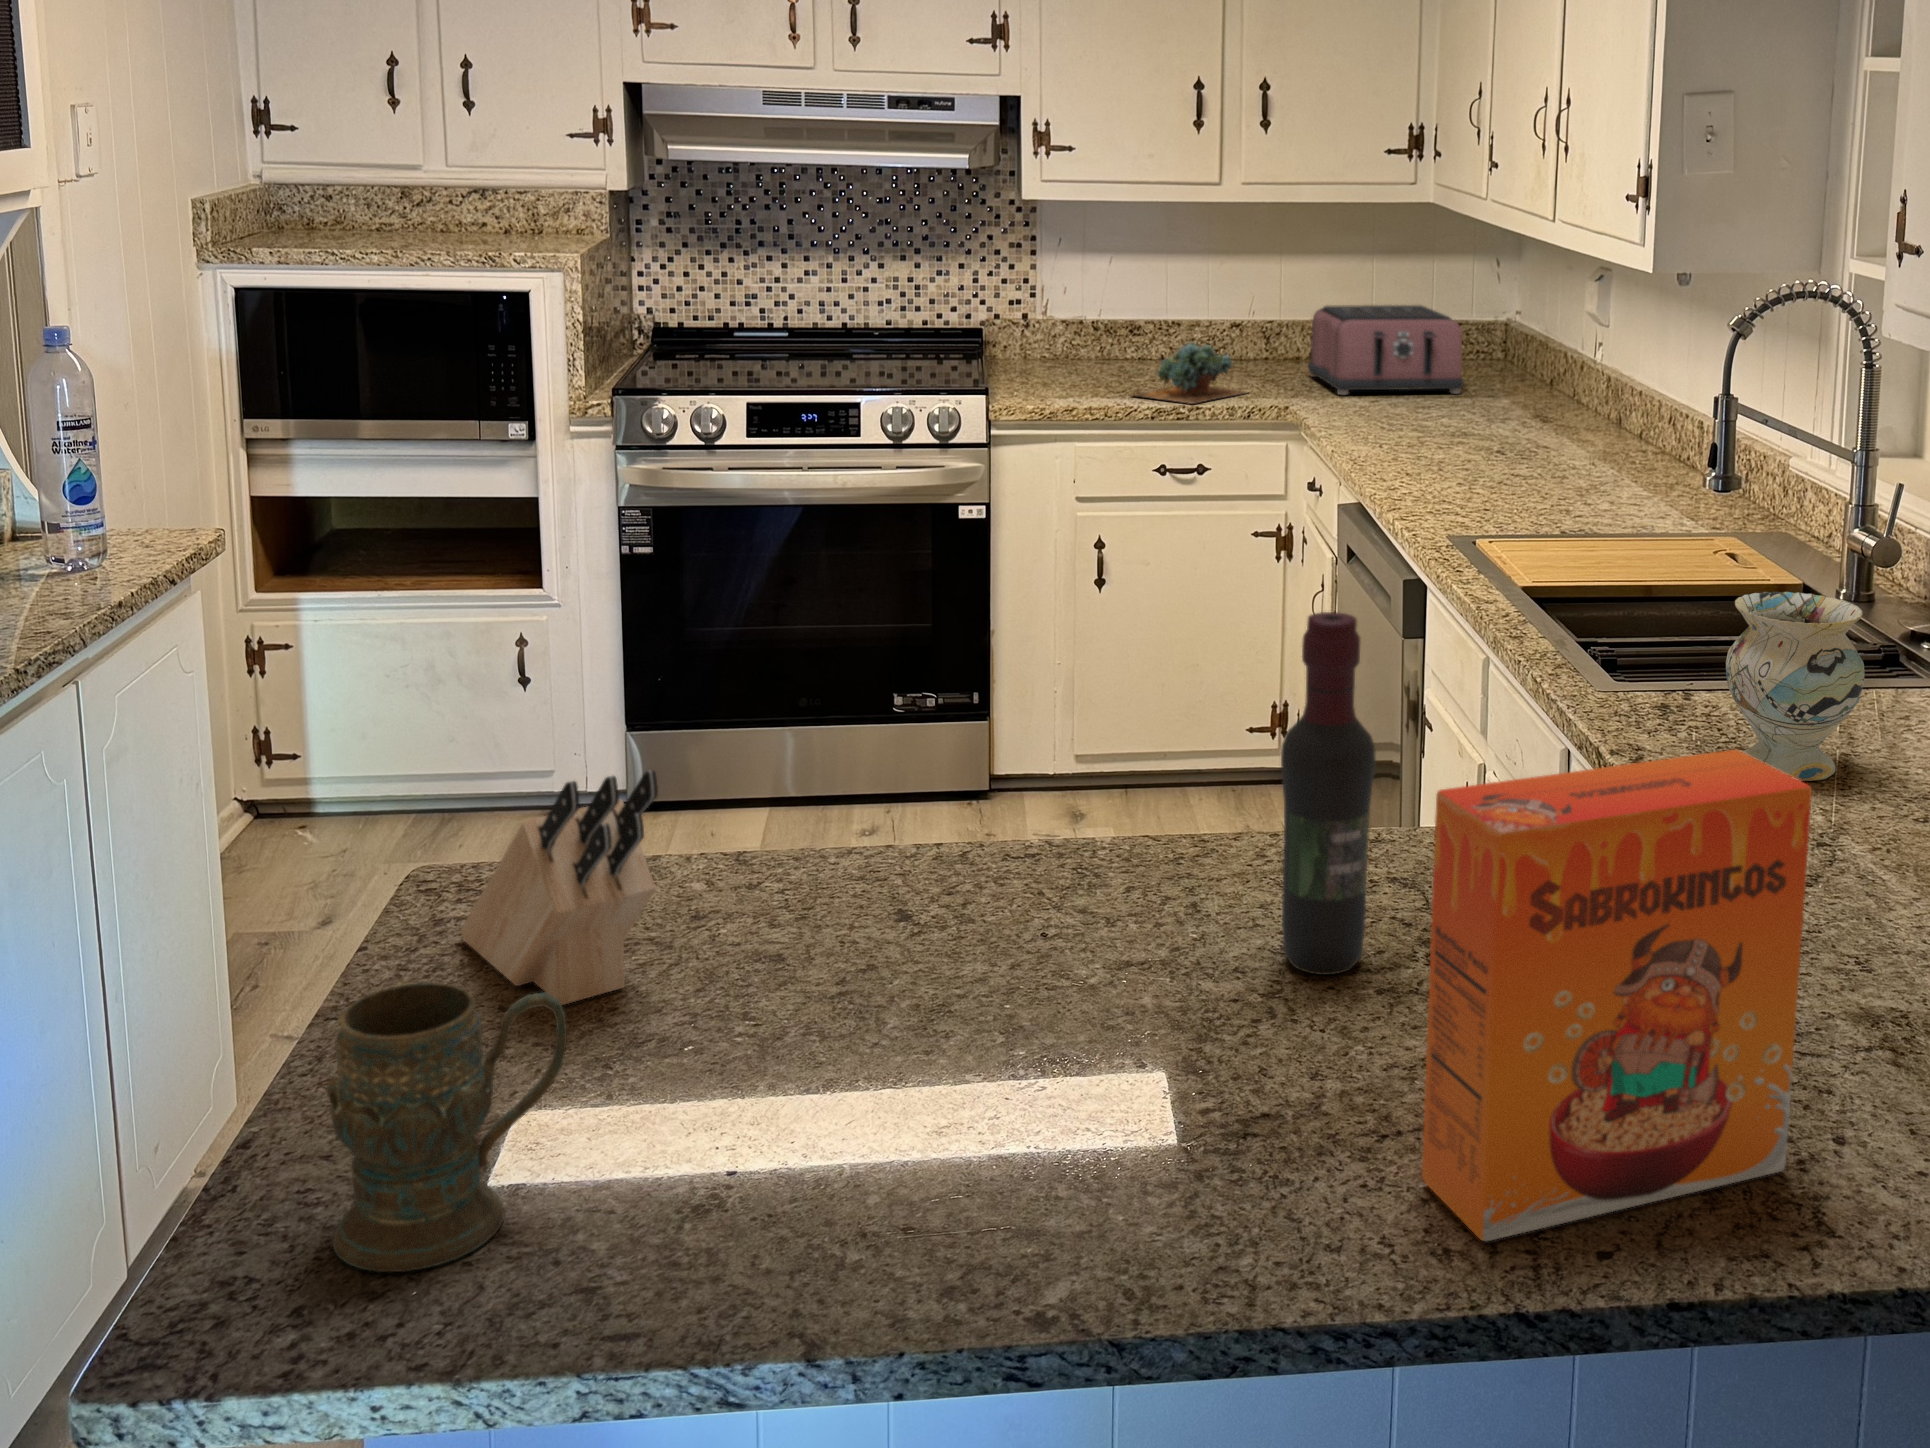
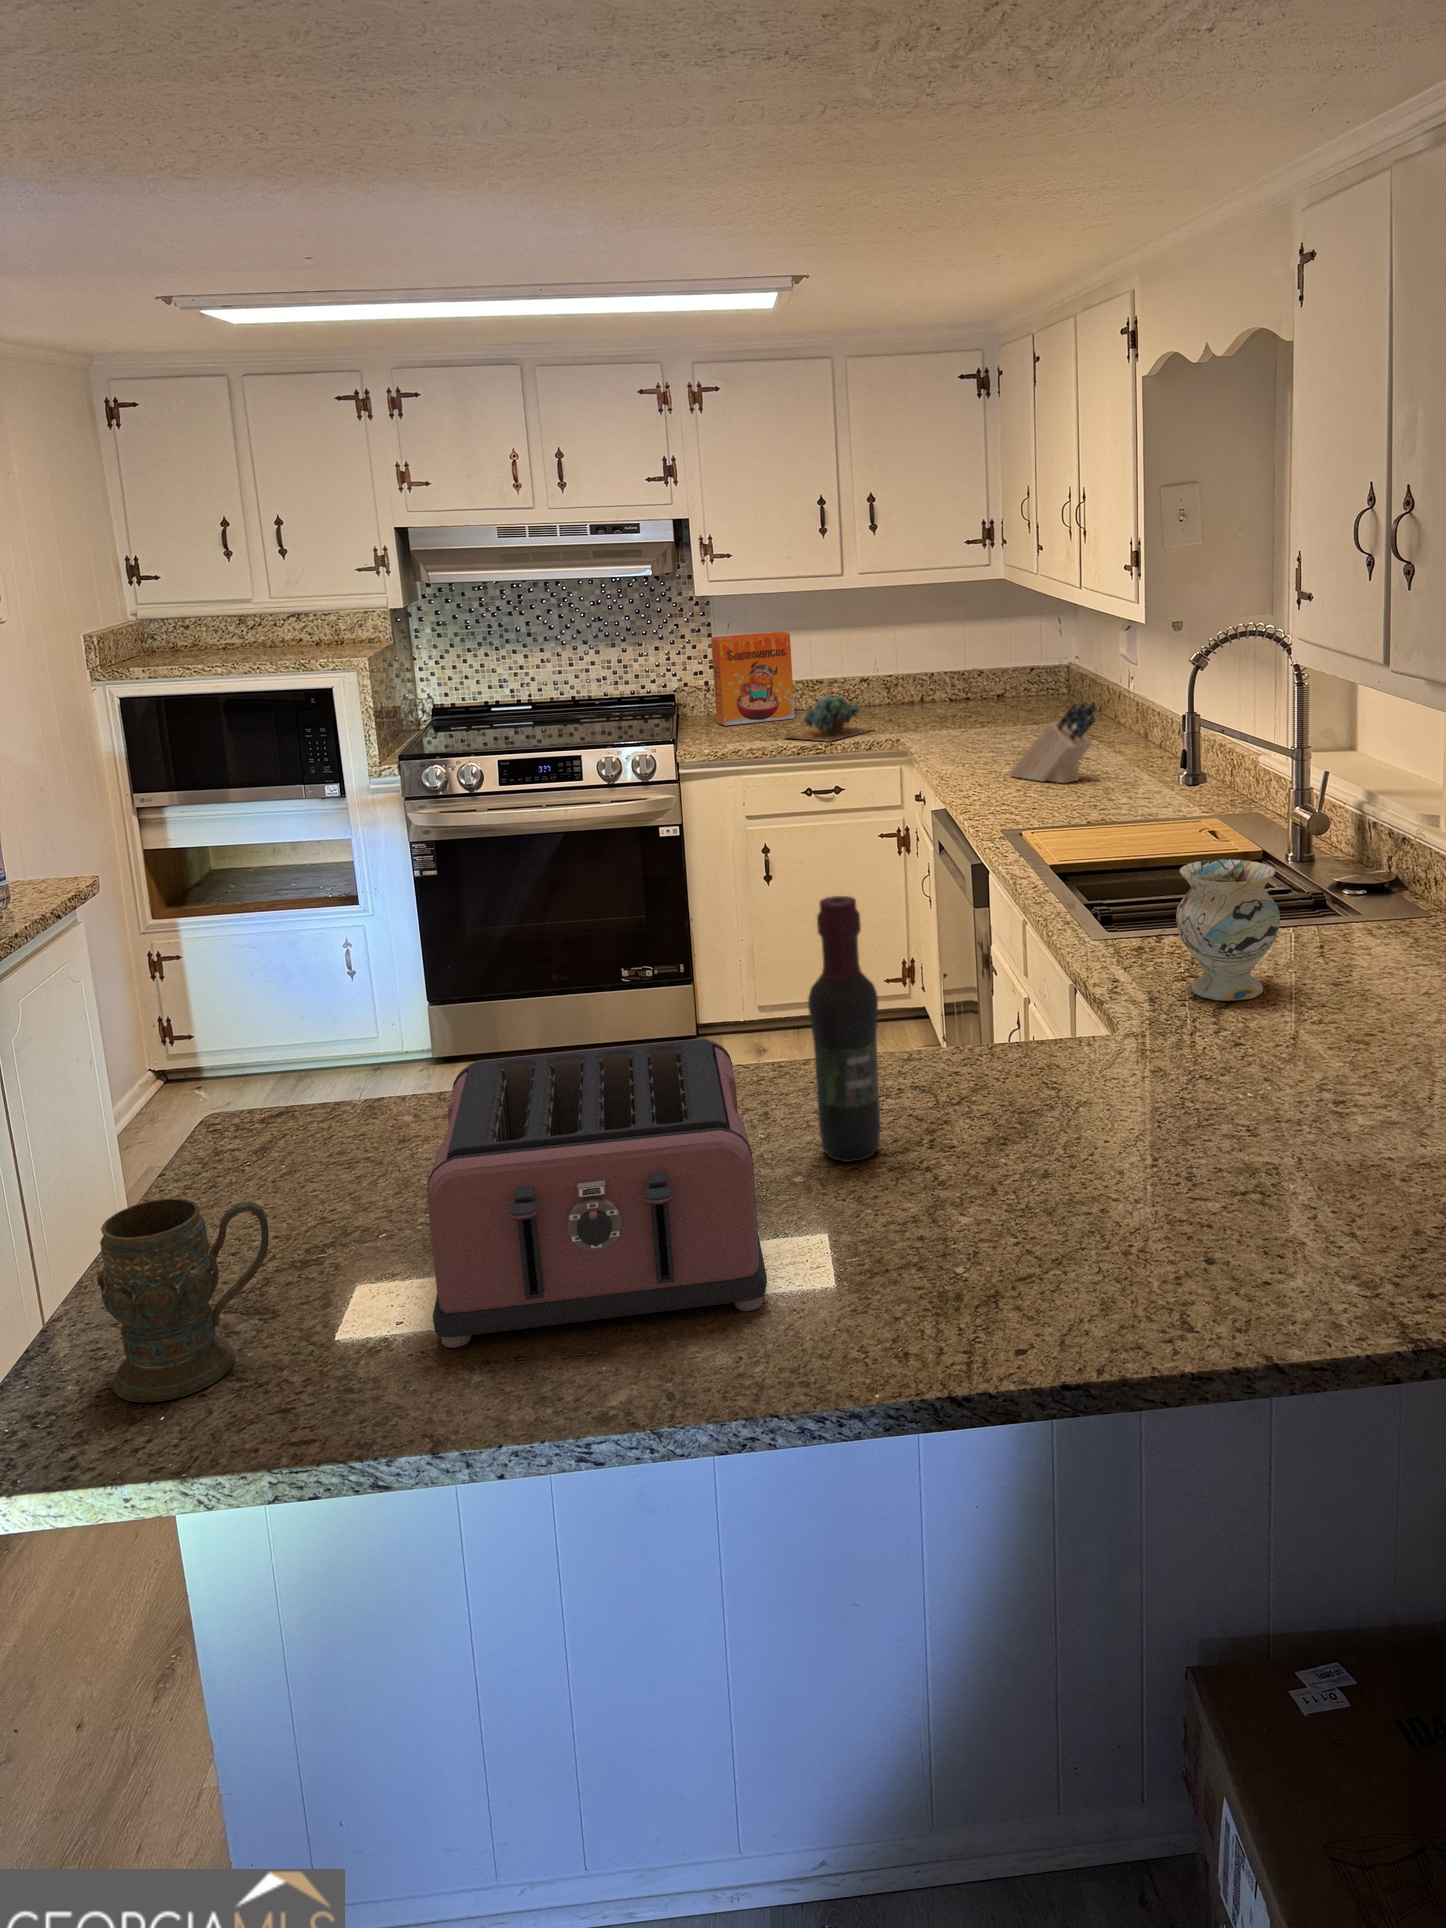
toaster: present [1308,305,1464,395] -> present [427,1038,767,1348]
cereal box: present [1422,750,1812,1241] -> present [711,631,795,726]
knife block: present [460,770,658,1005] -> present [1010,702,1096,783]

